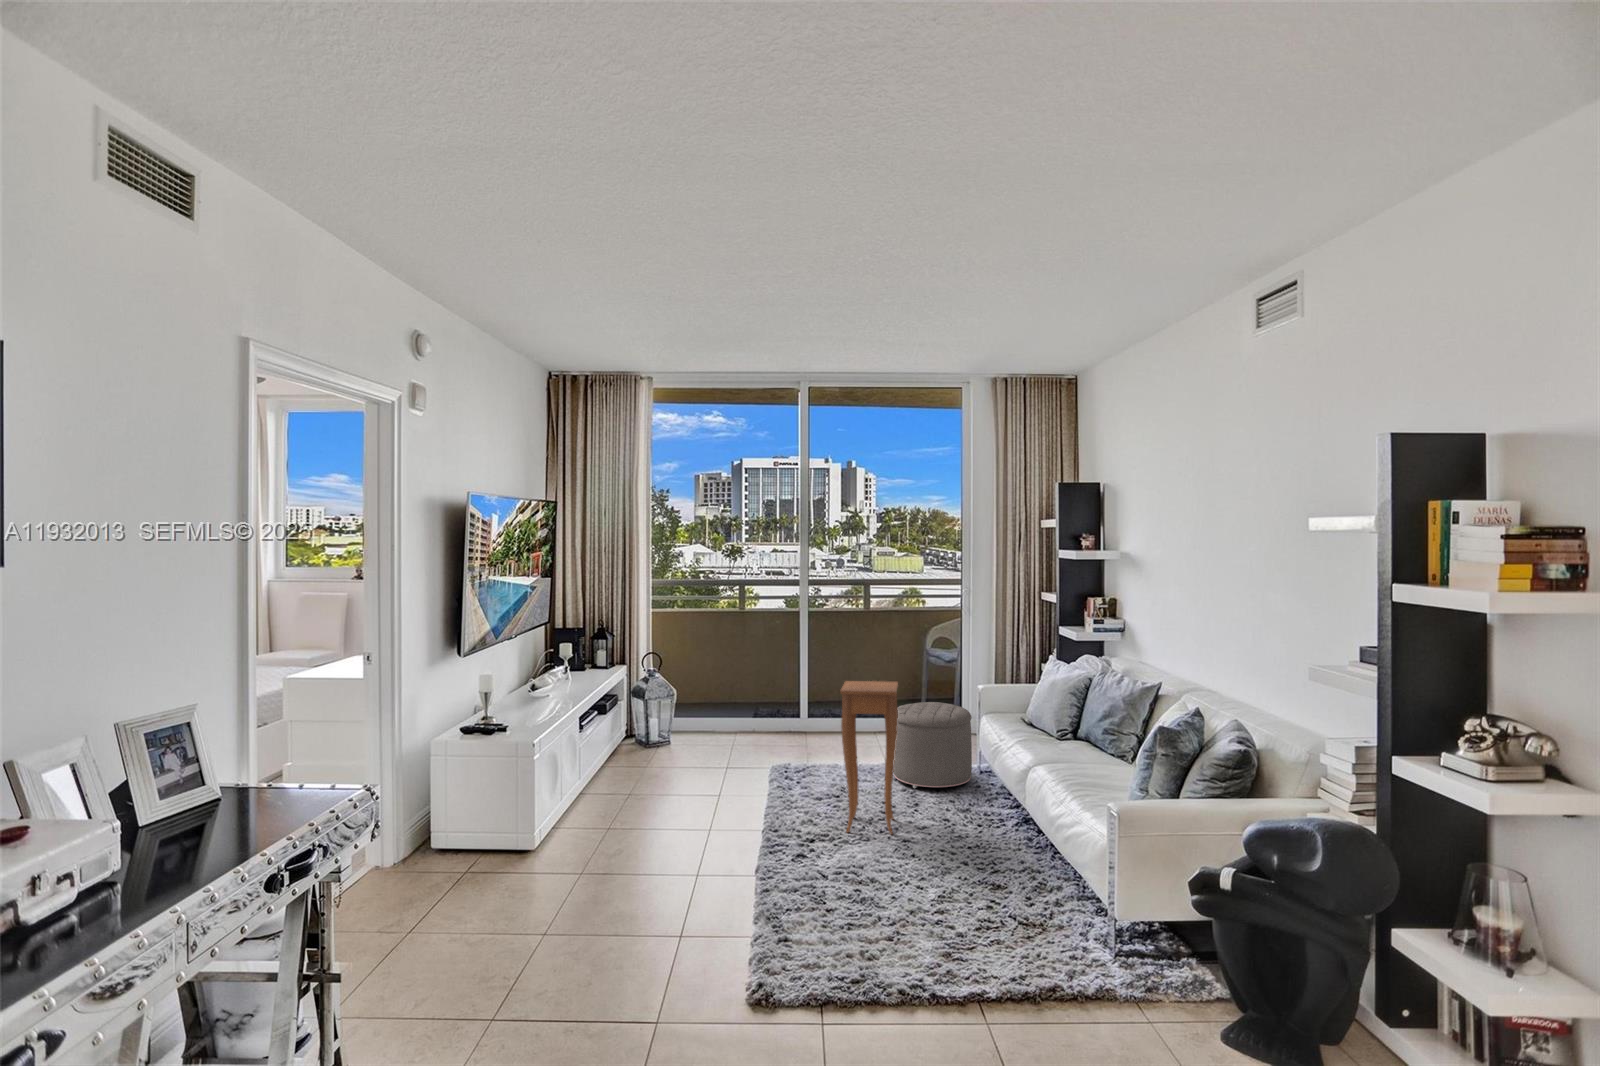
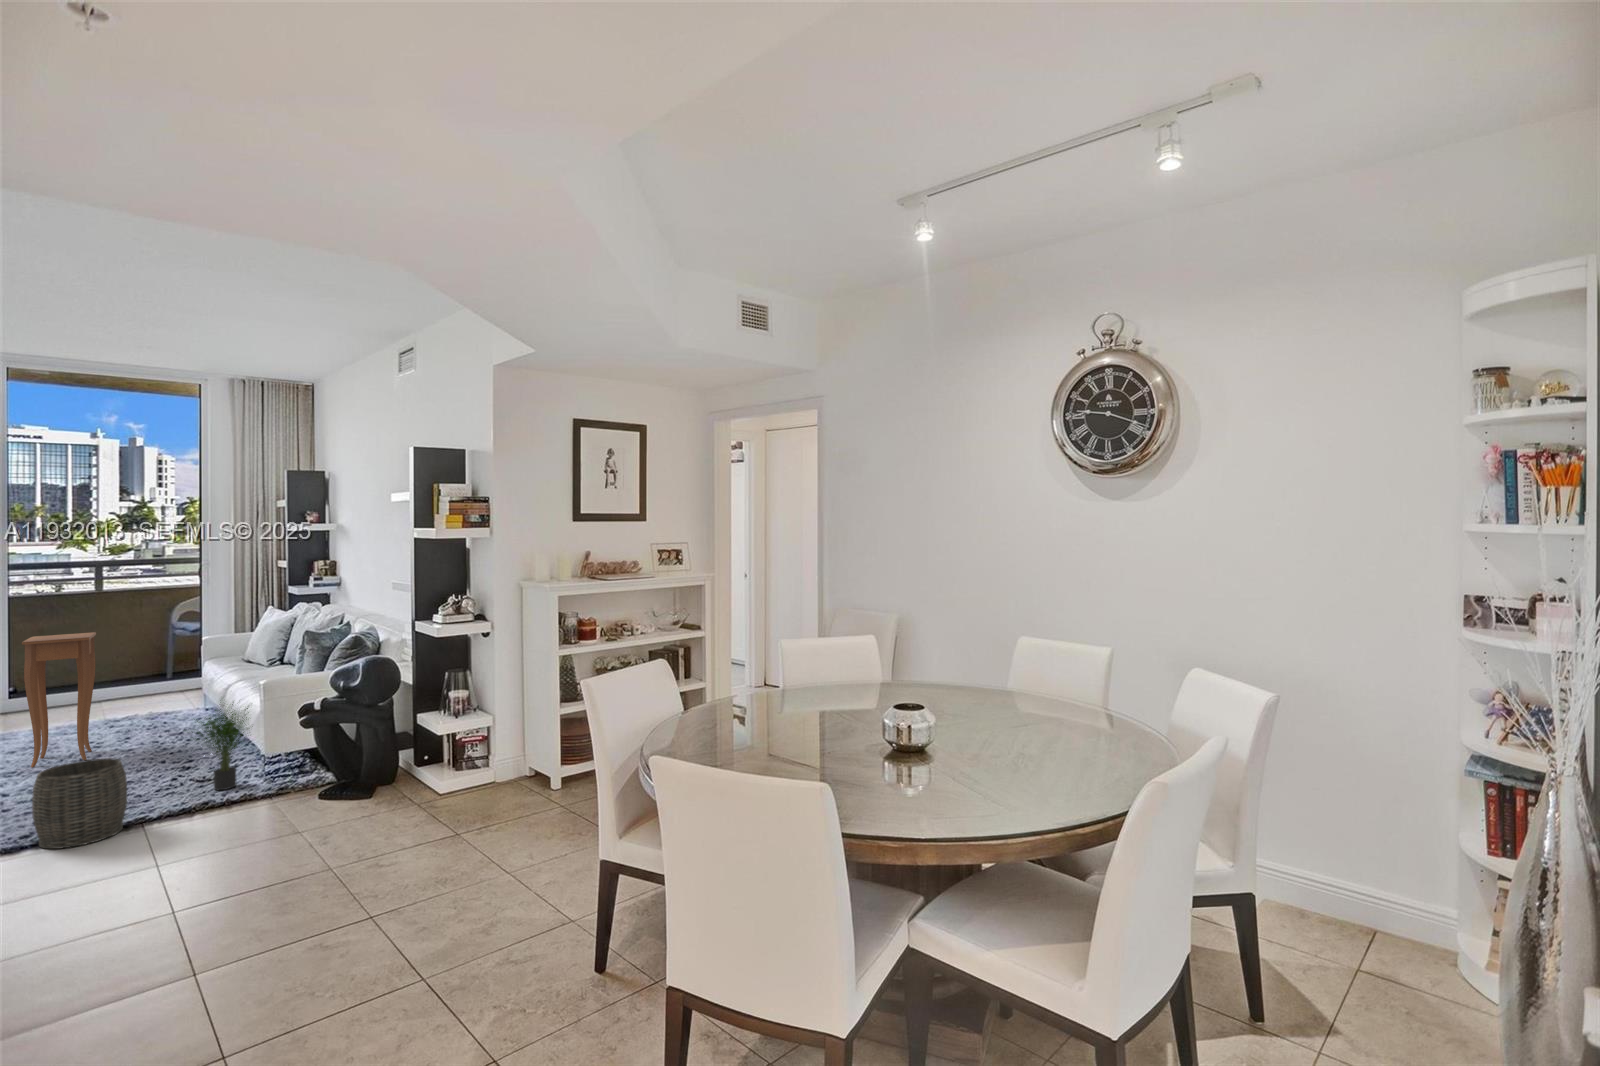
ottoman: present [893,702,972,788] -> none [98,655,189,730]
potted plant: none [1012,818,1110,965] -> present [196,702,250,790]
woven basket: none [873,897,971,1040] -> present [32,758,127,849]

